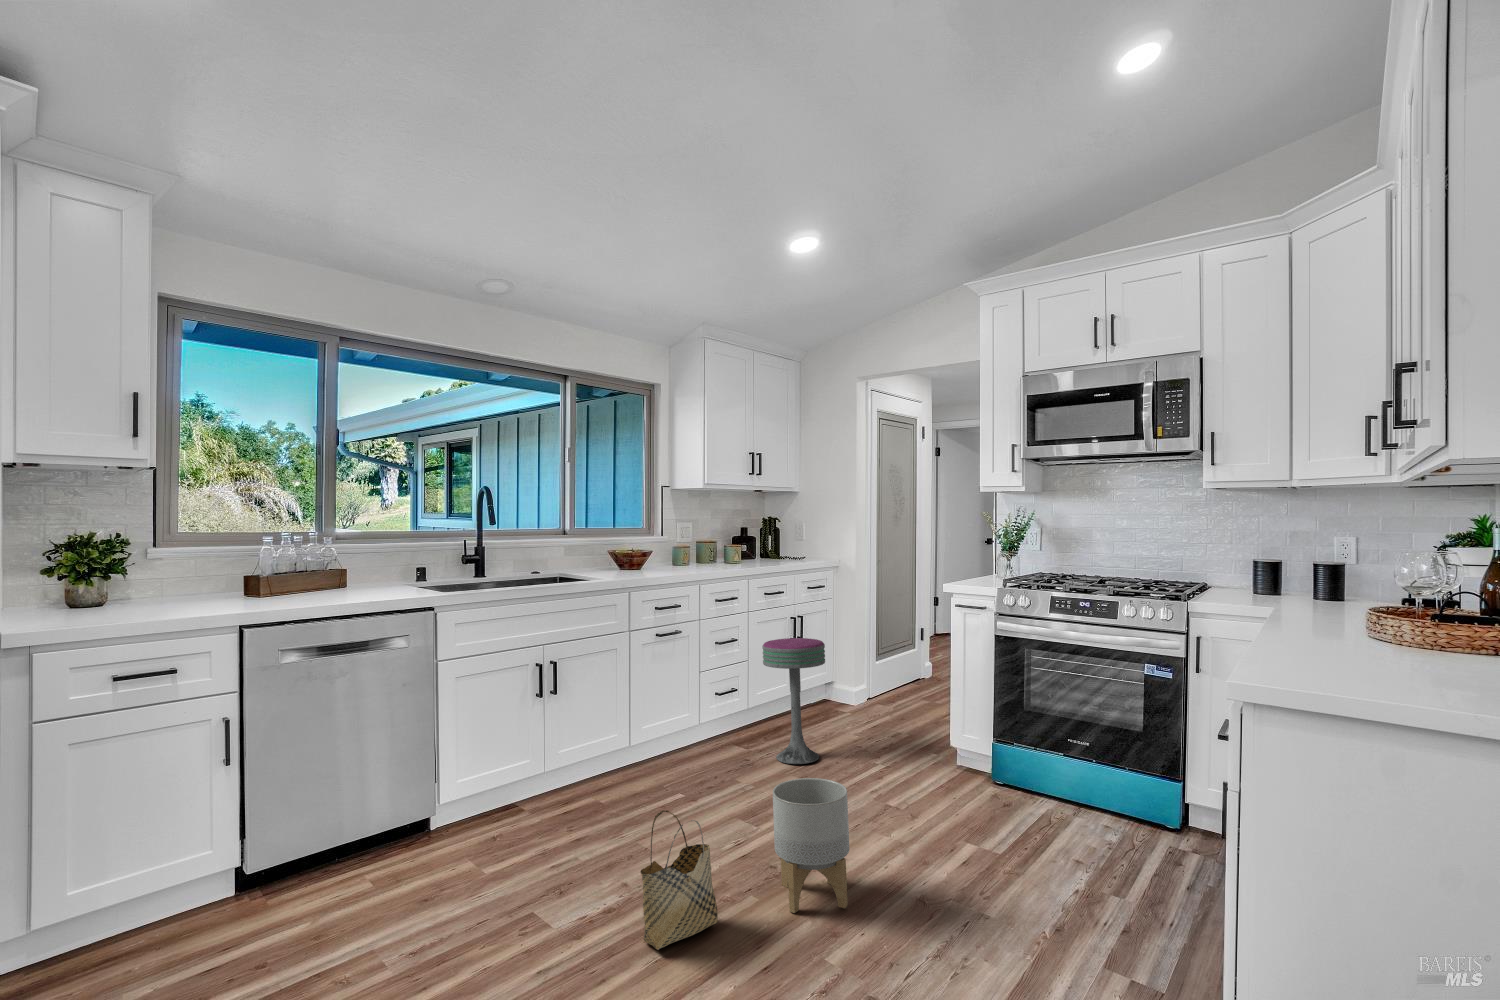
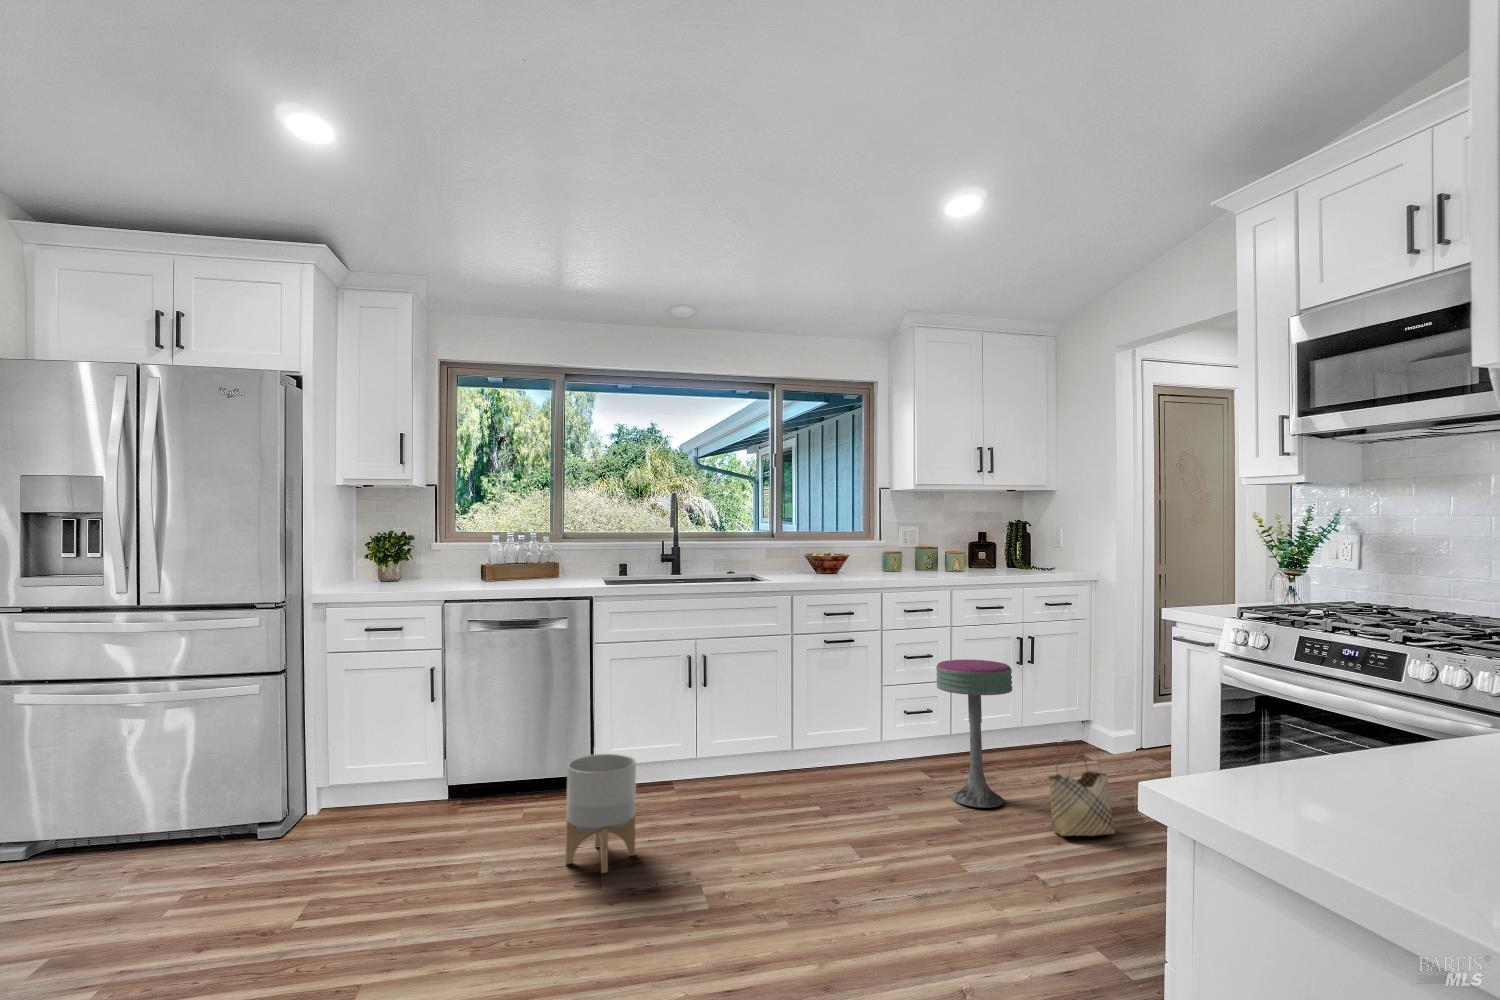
planter: present [773,778,849,913] -> present [566,754,636,873]
woven basket: present [640,810,718,950] -> present [1048,740,1115,836]

